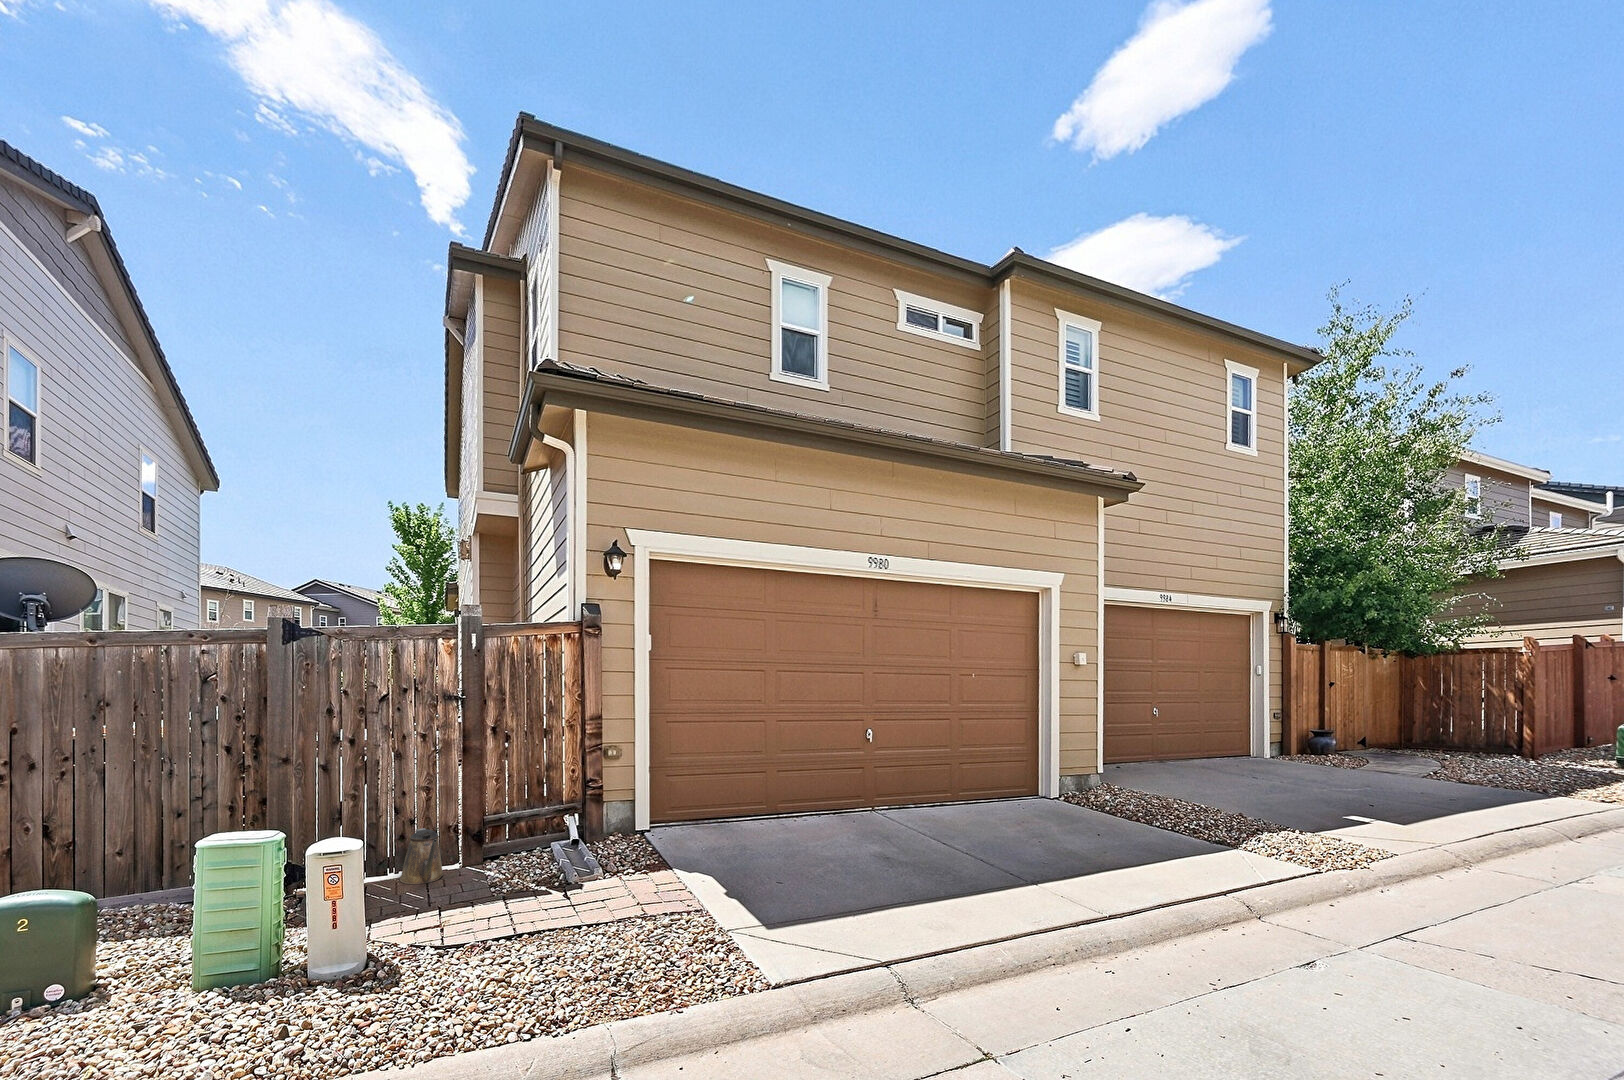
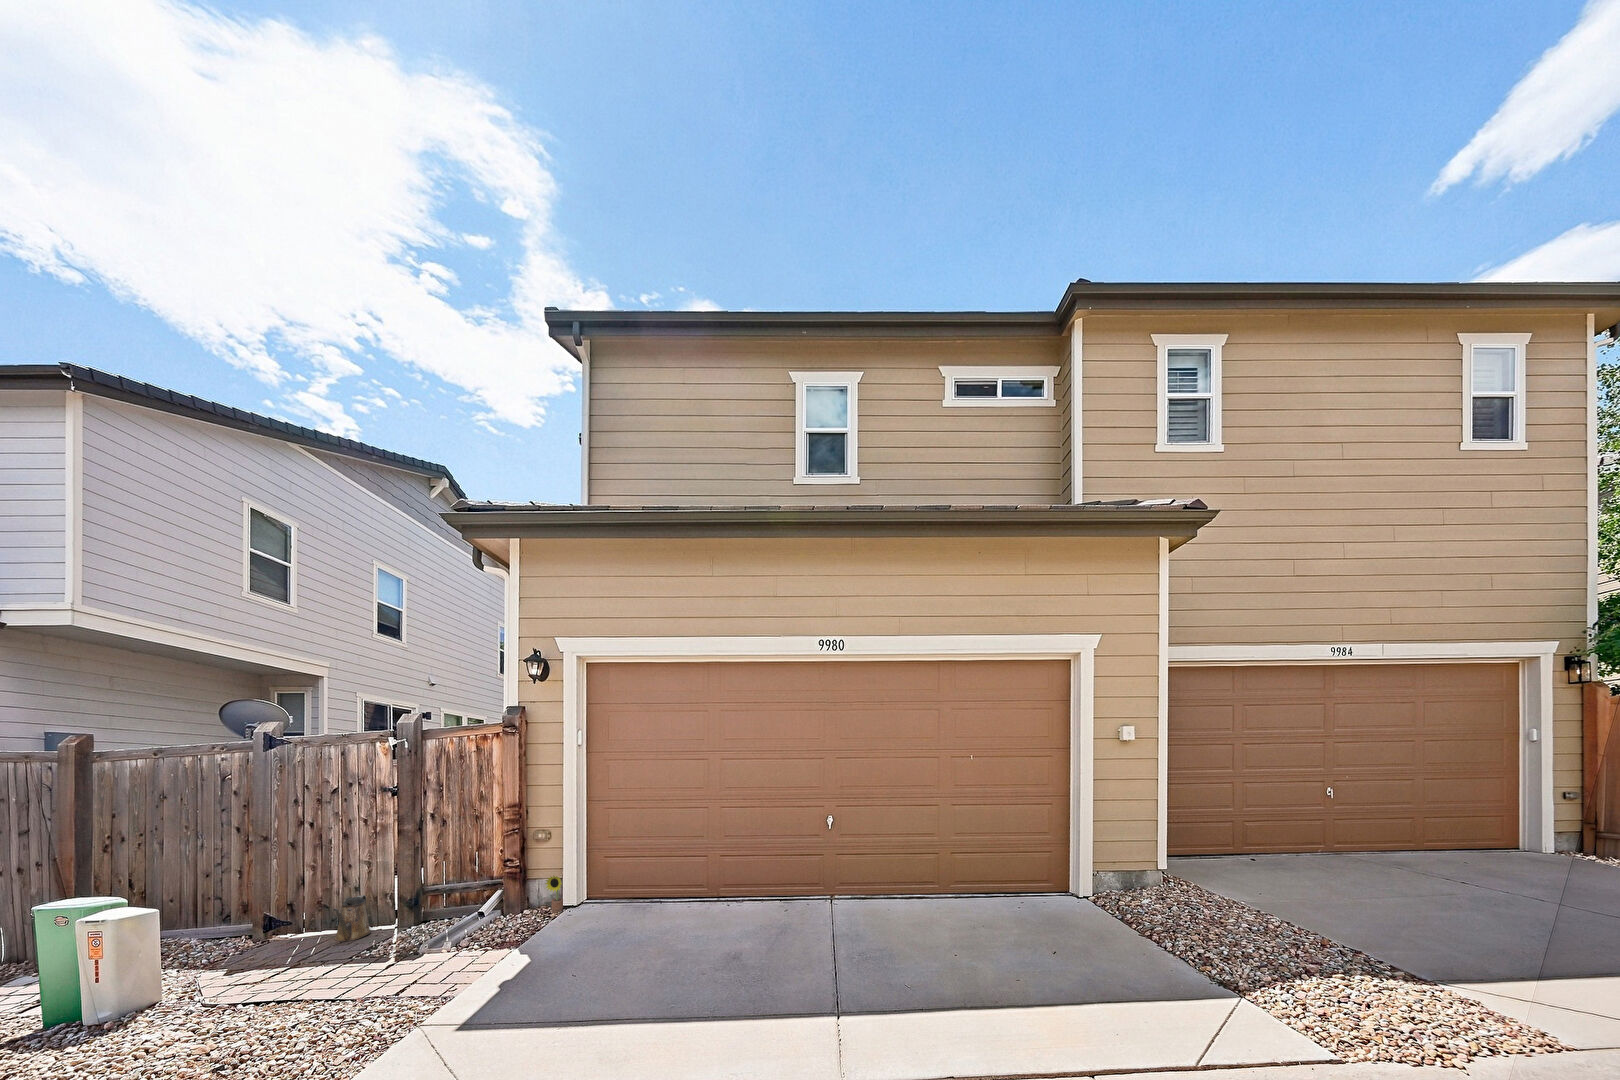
decorative plant: none [624,796,645,838] -> present [545,876,563,912]

